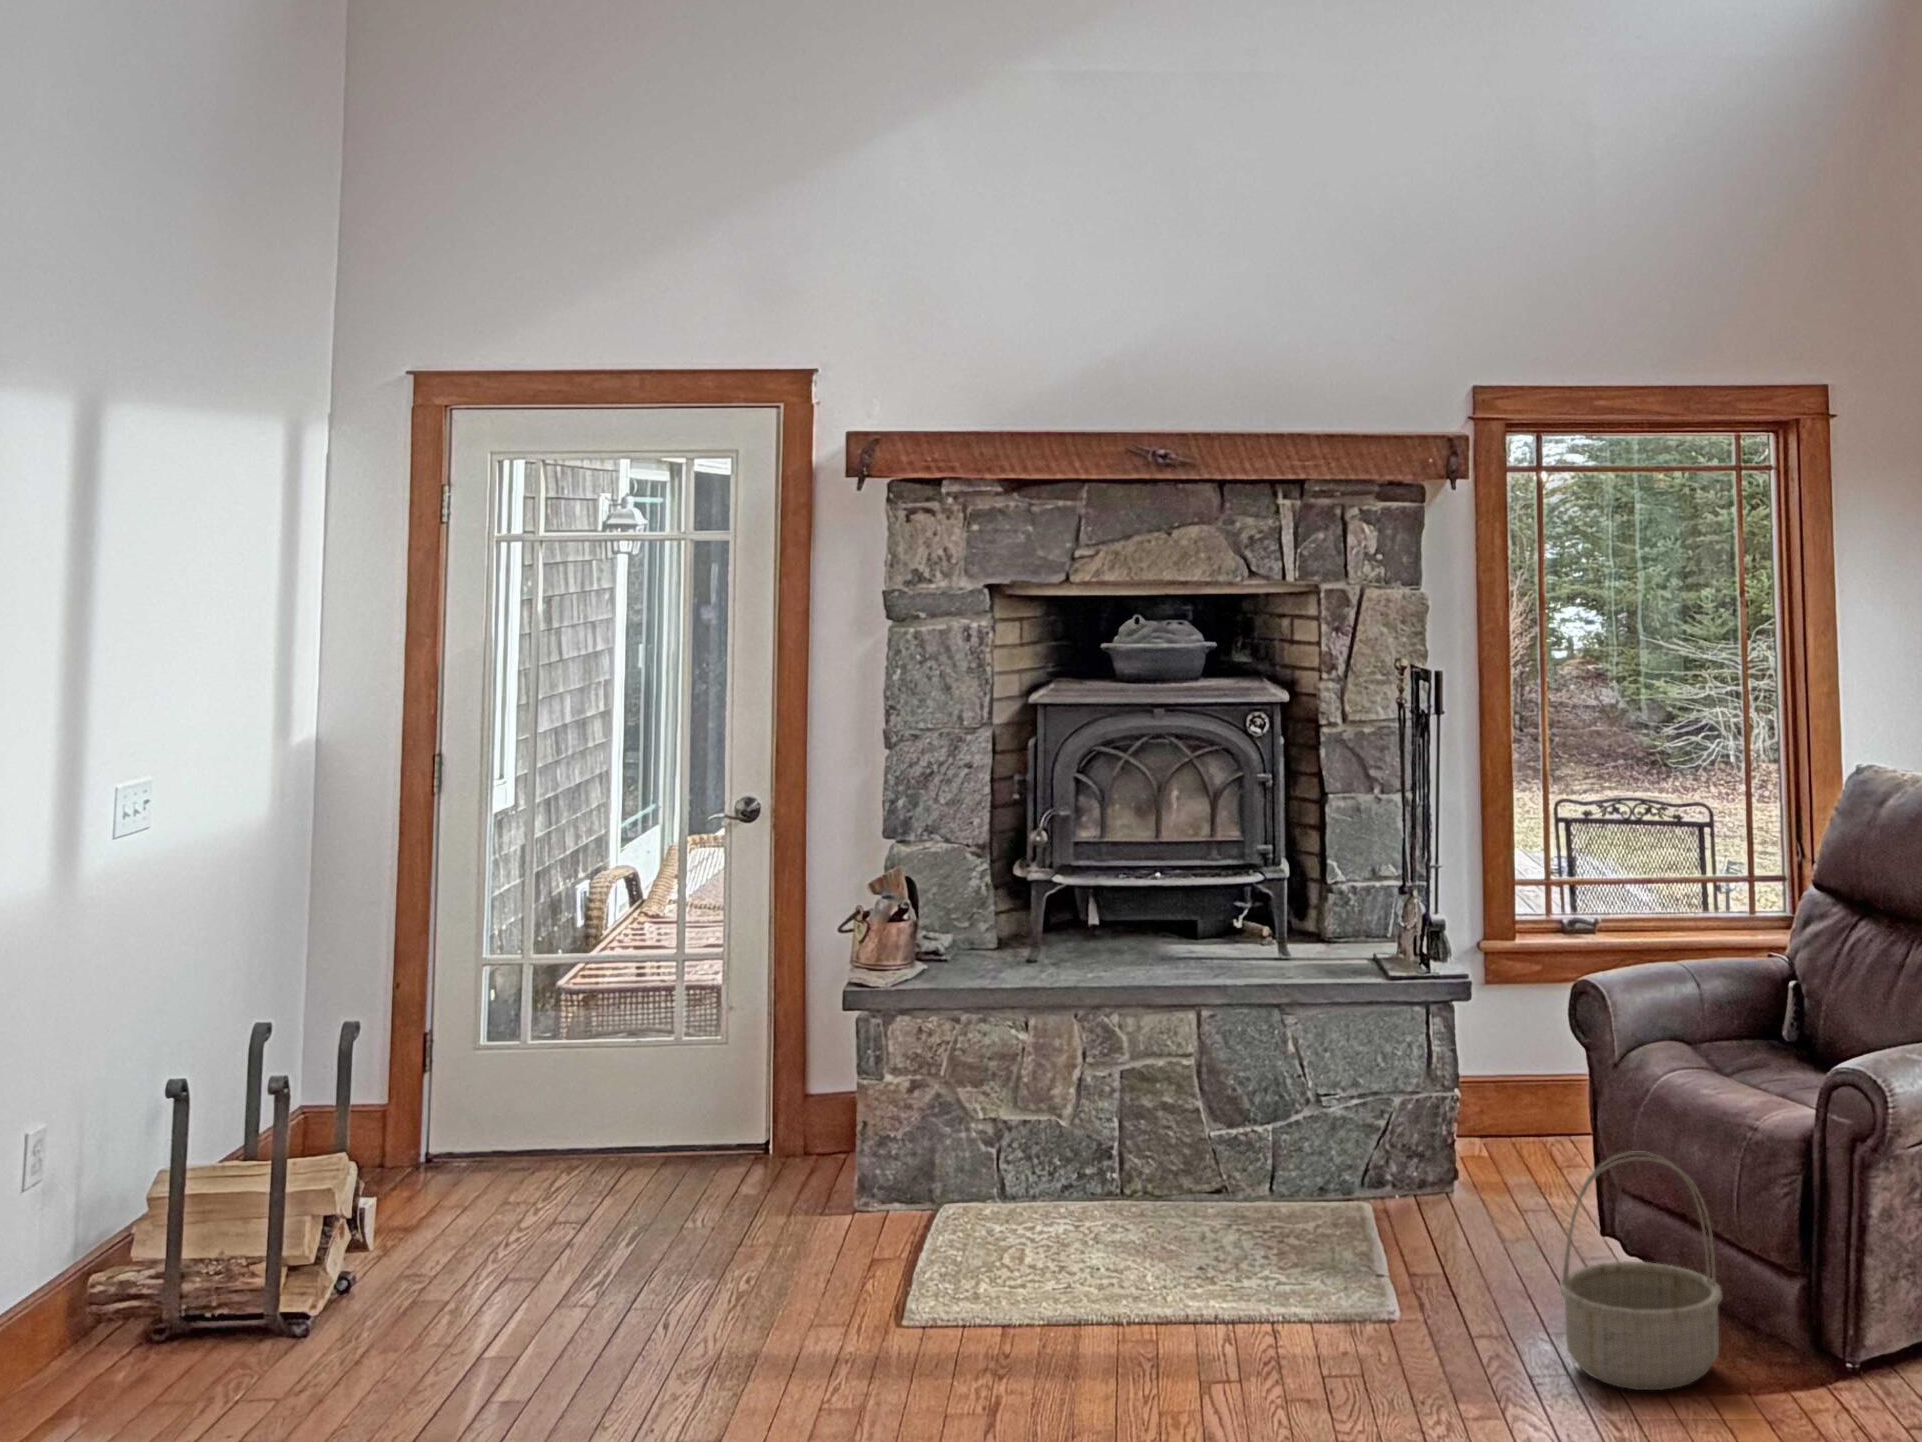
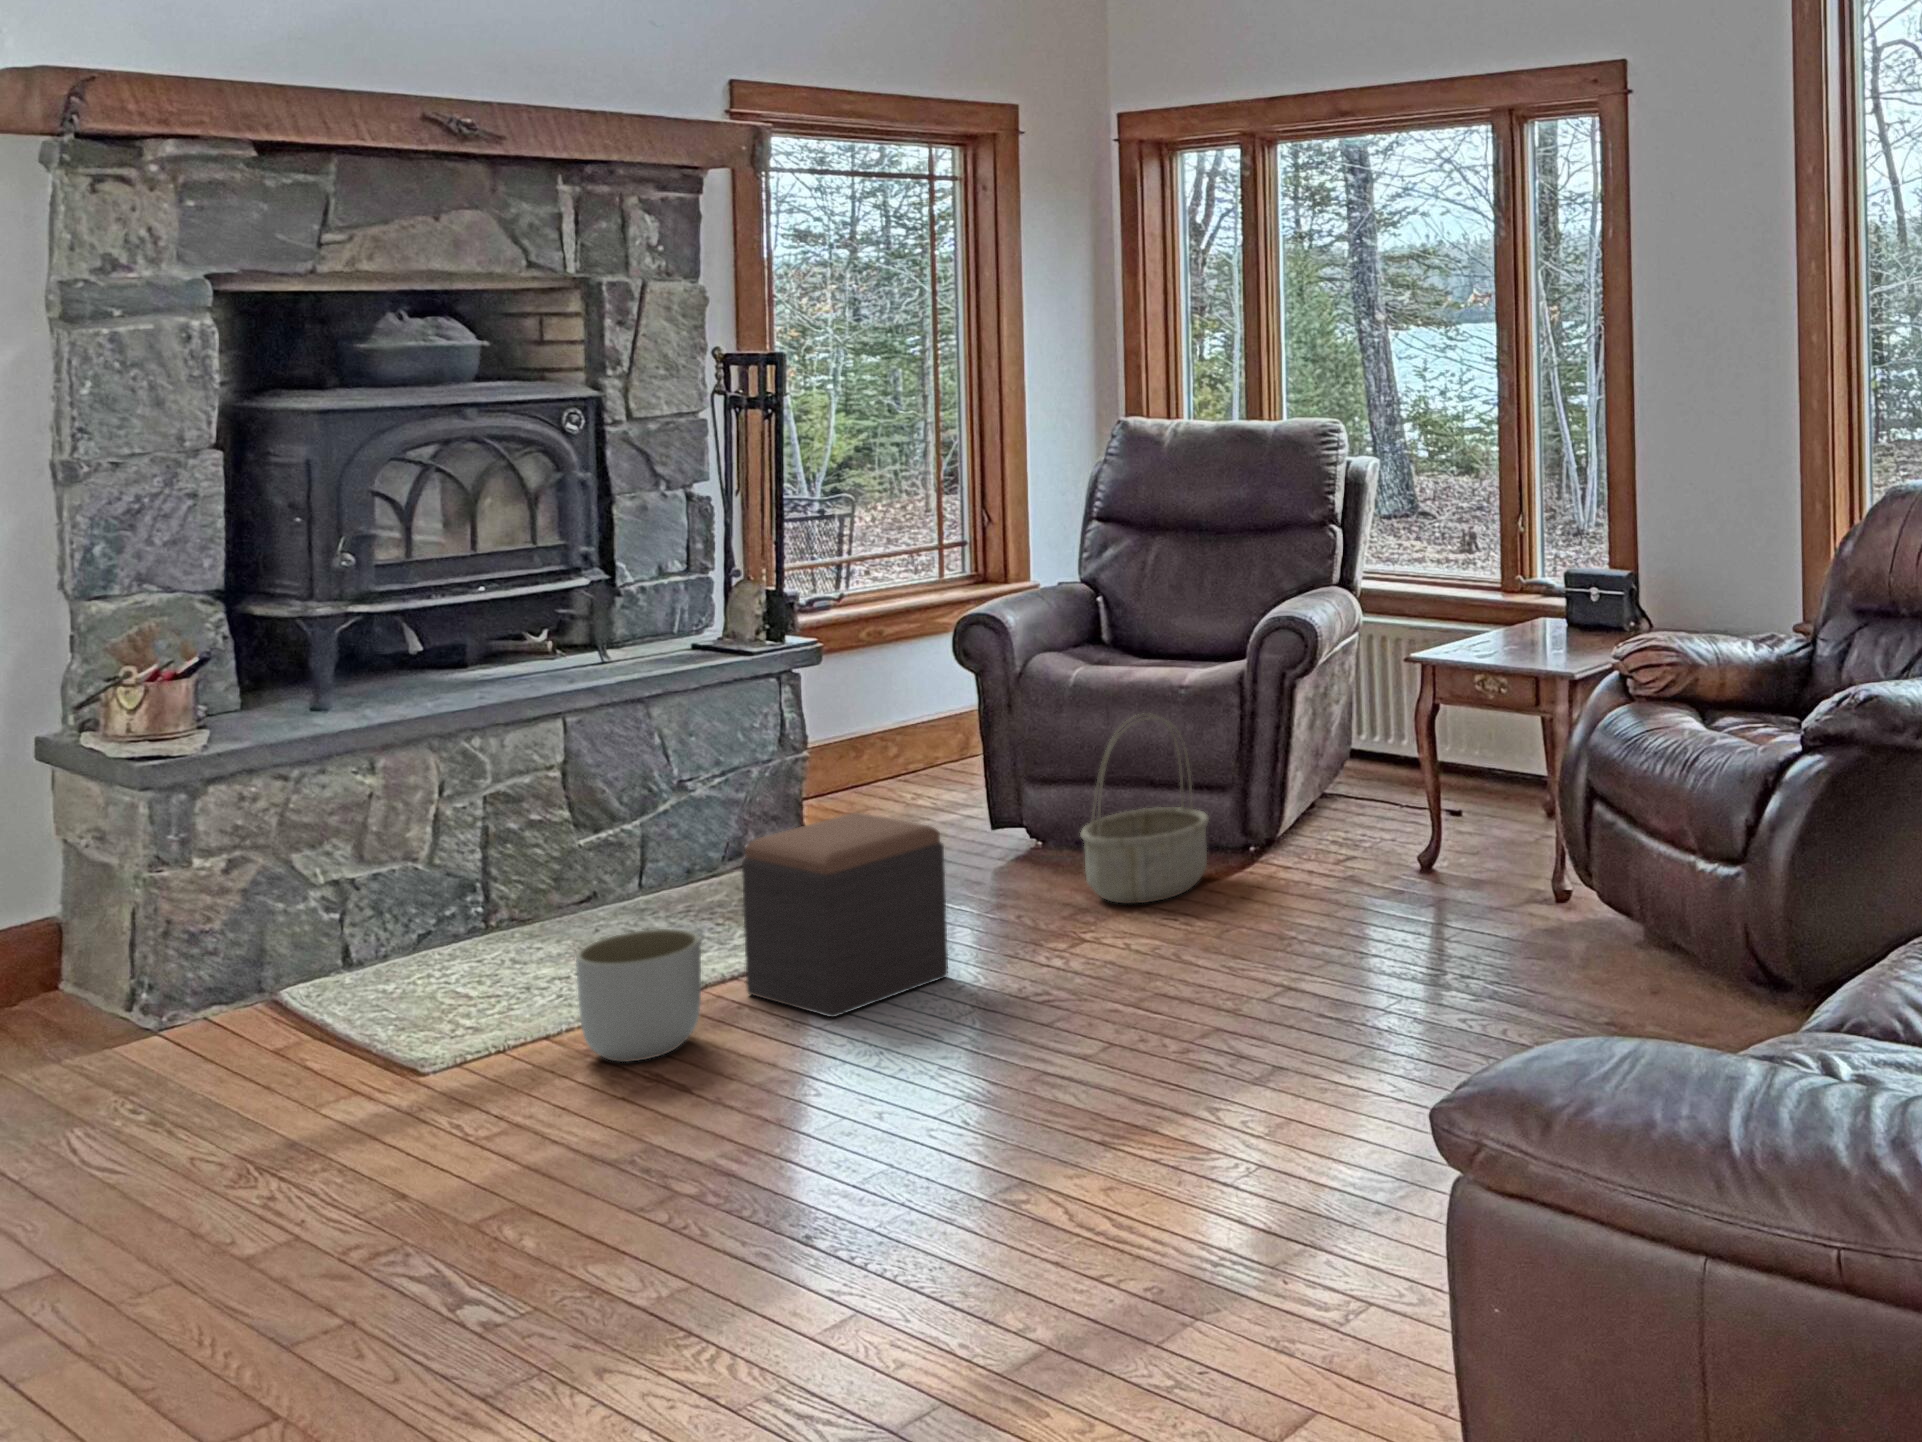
footstool: none [1170,1184,1324,1403] -> present [742,813,948,1017]
planter: none [974,1249,1082,1383] -> present [576,929,701,1062]

